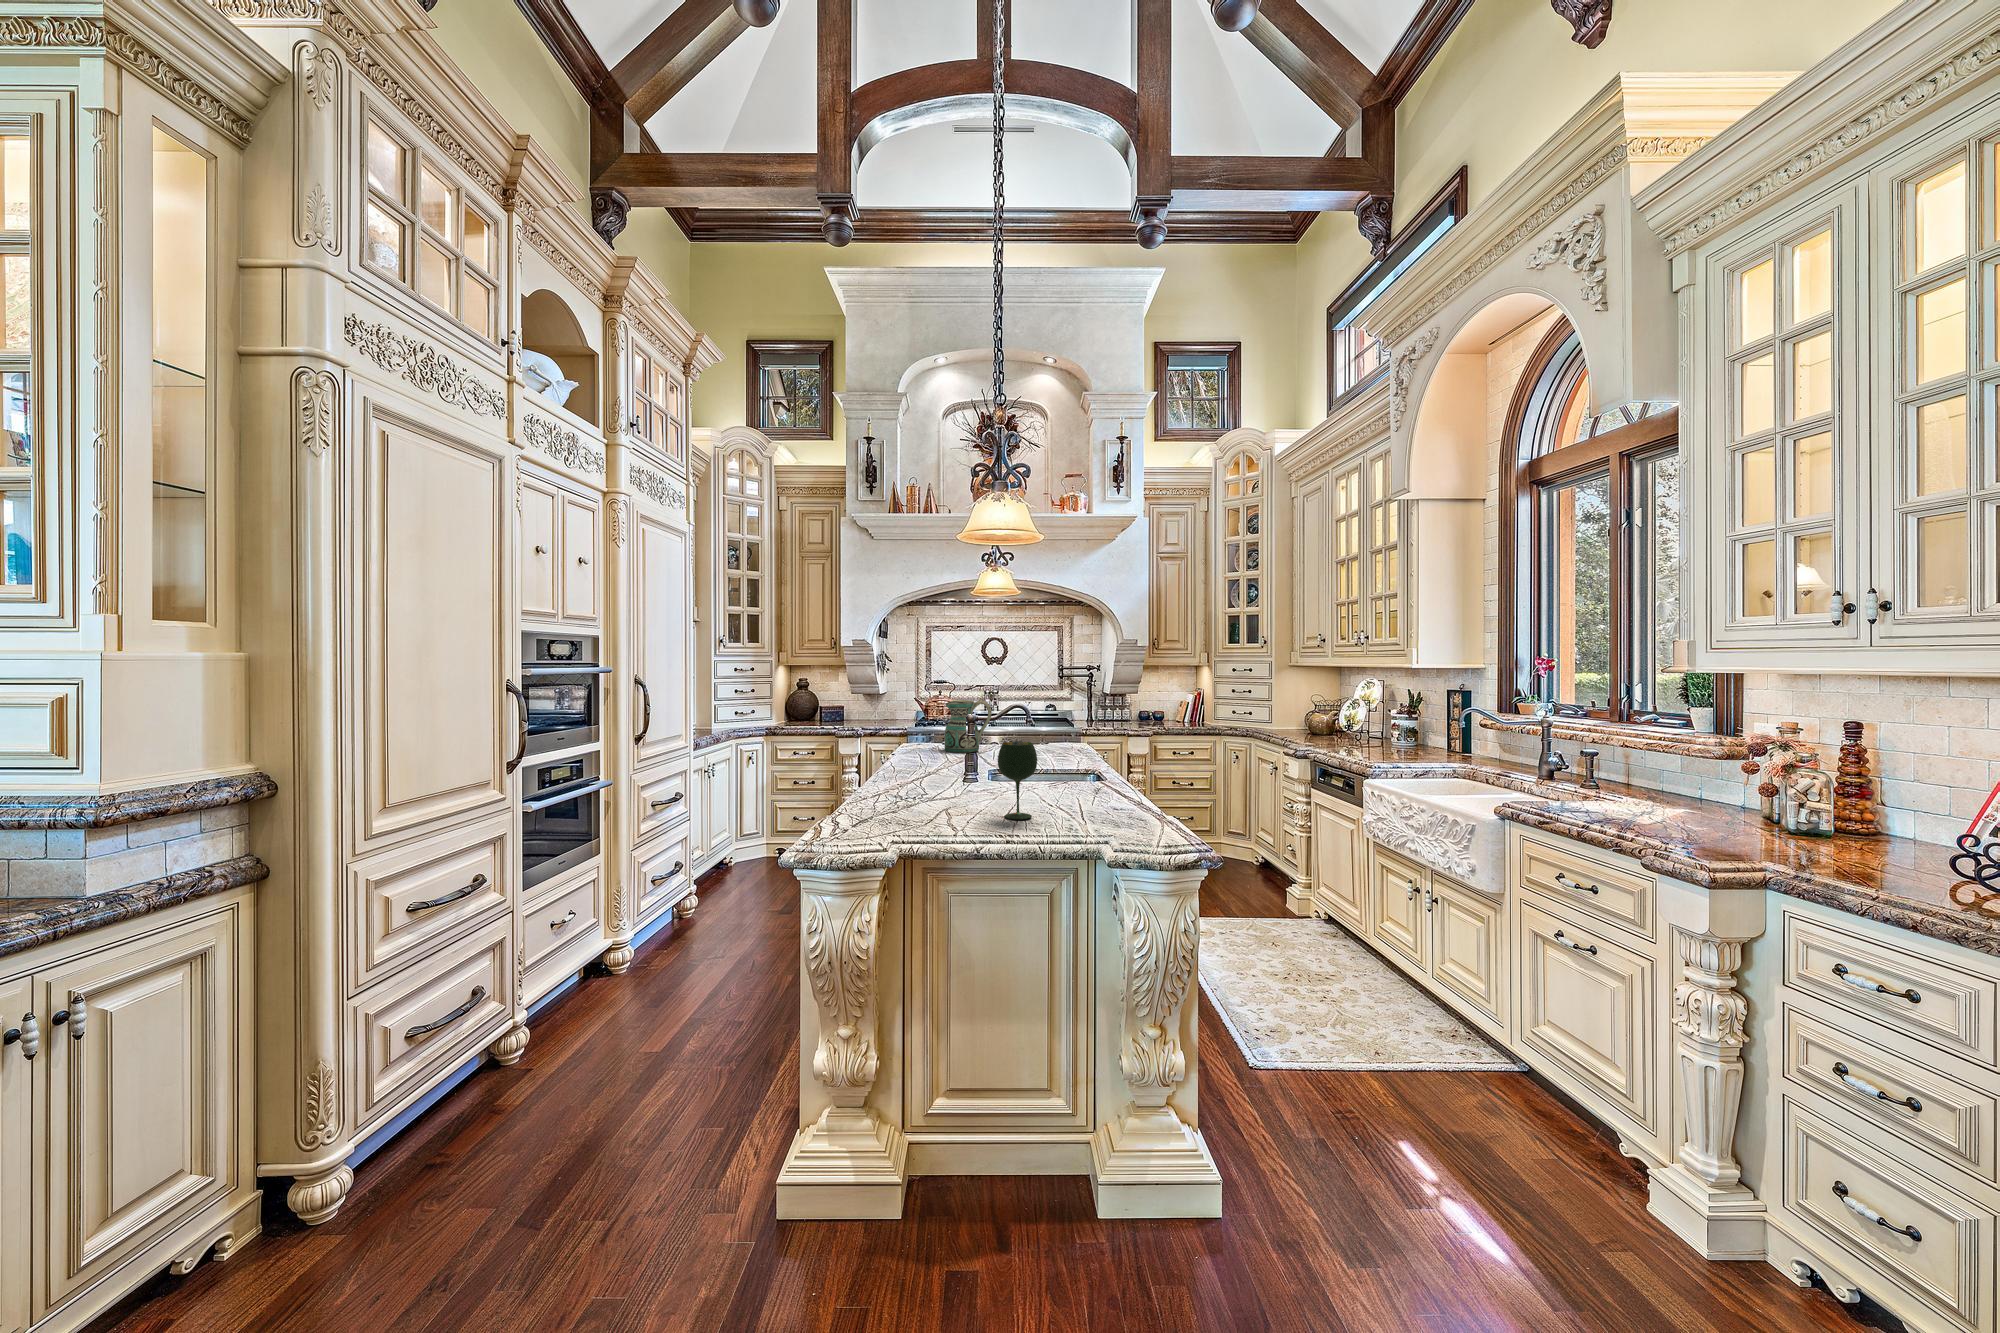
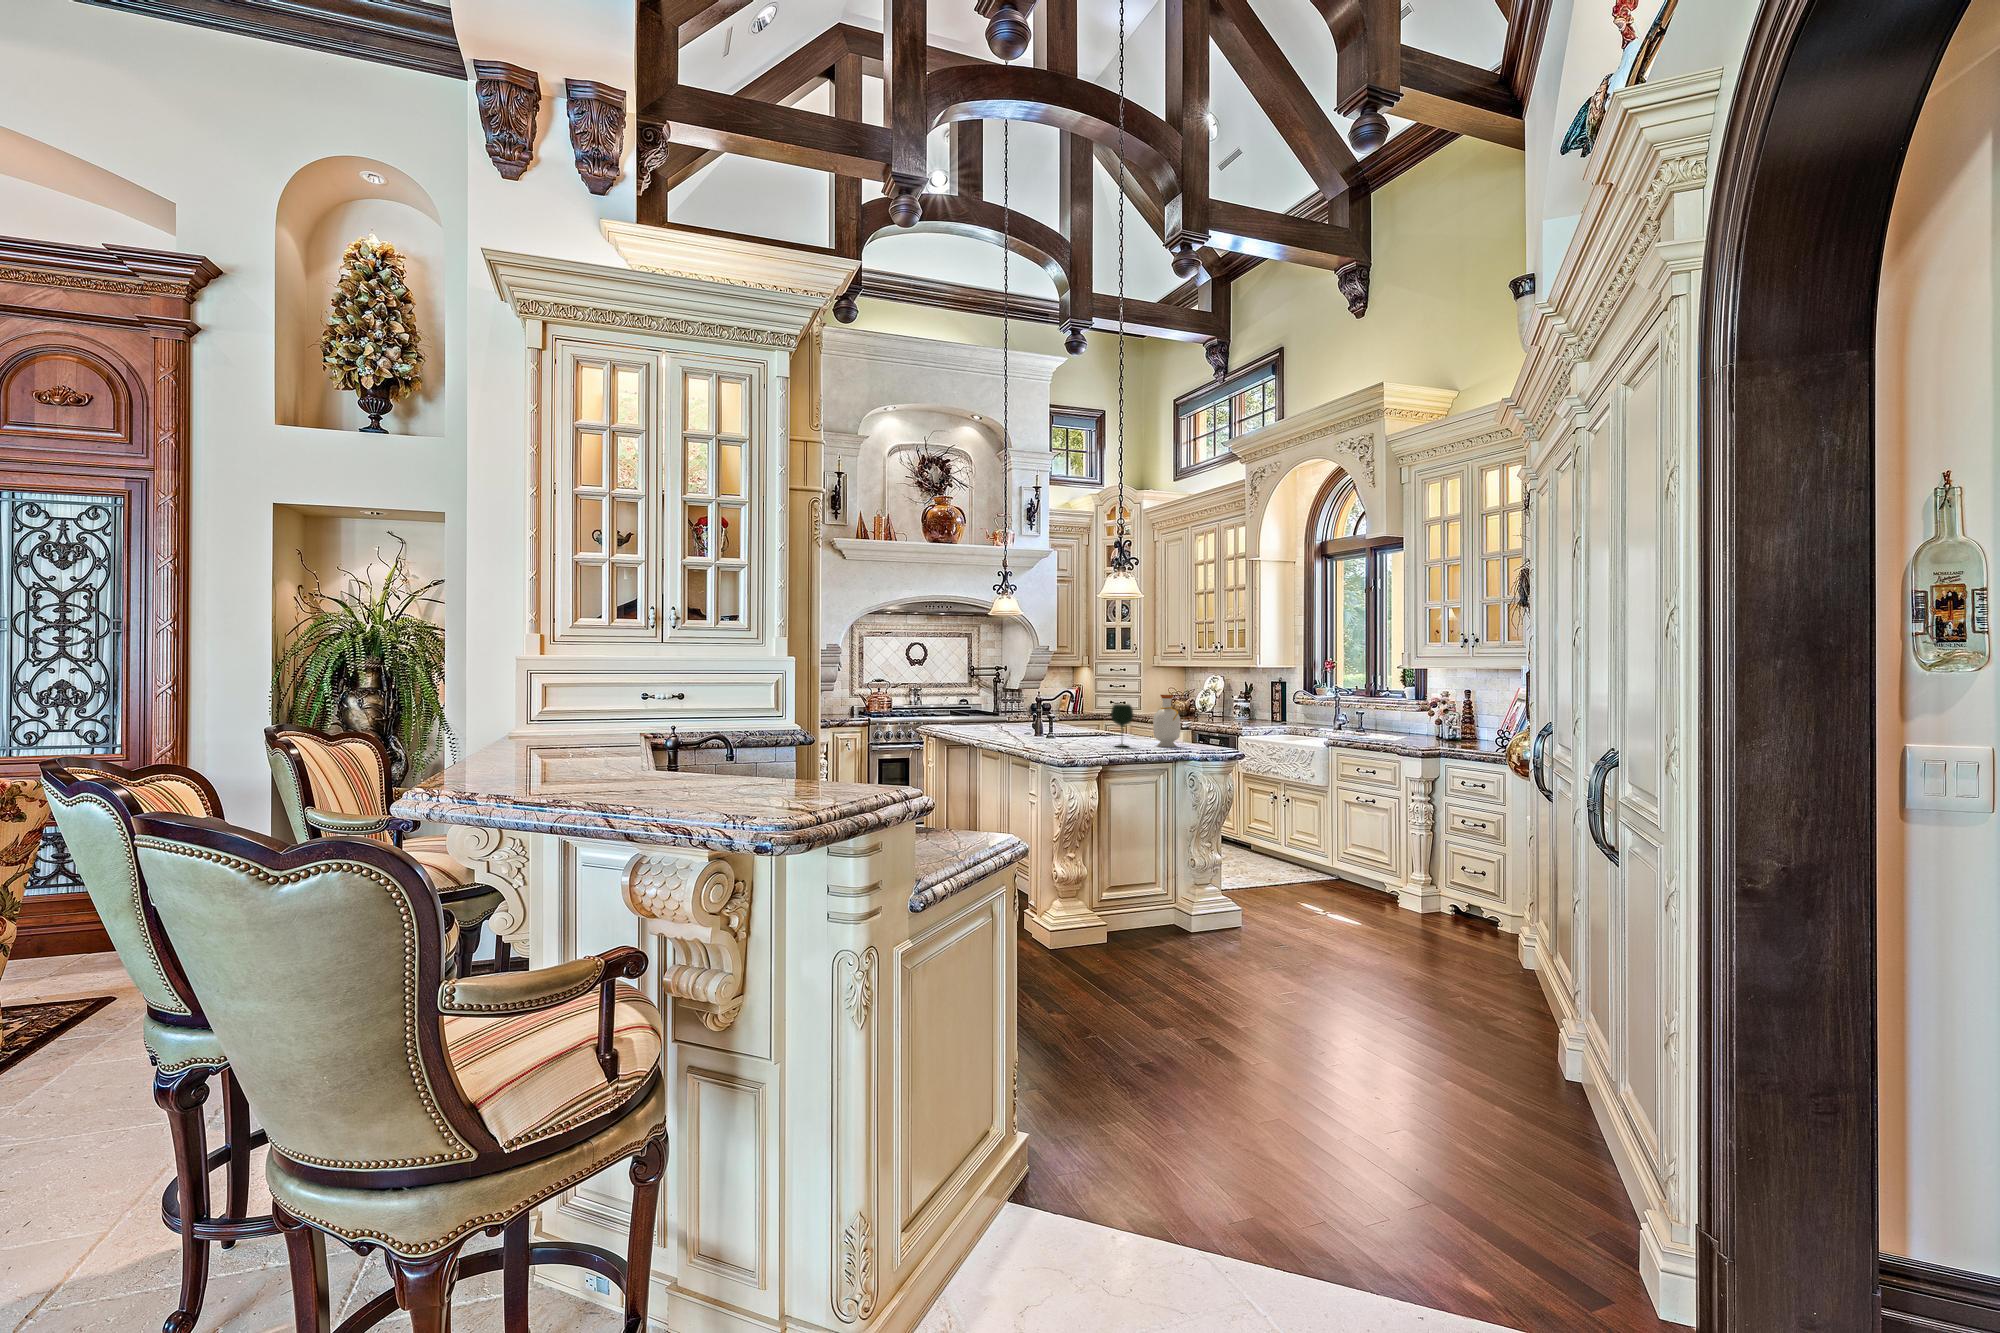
ceramic pitcher: present [945,700,992,753] -> none [969,689,1004,728]
bottle: none [1093,724,1142,821] -> present [1153,695,1181,747]

